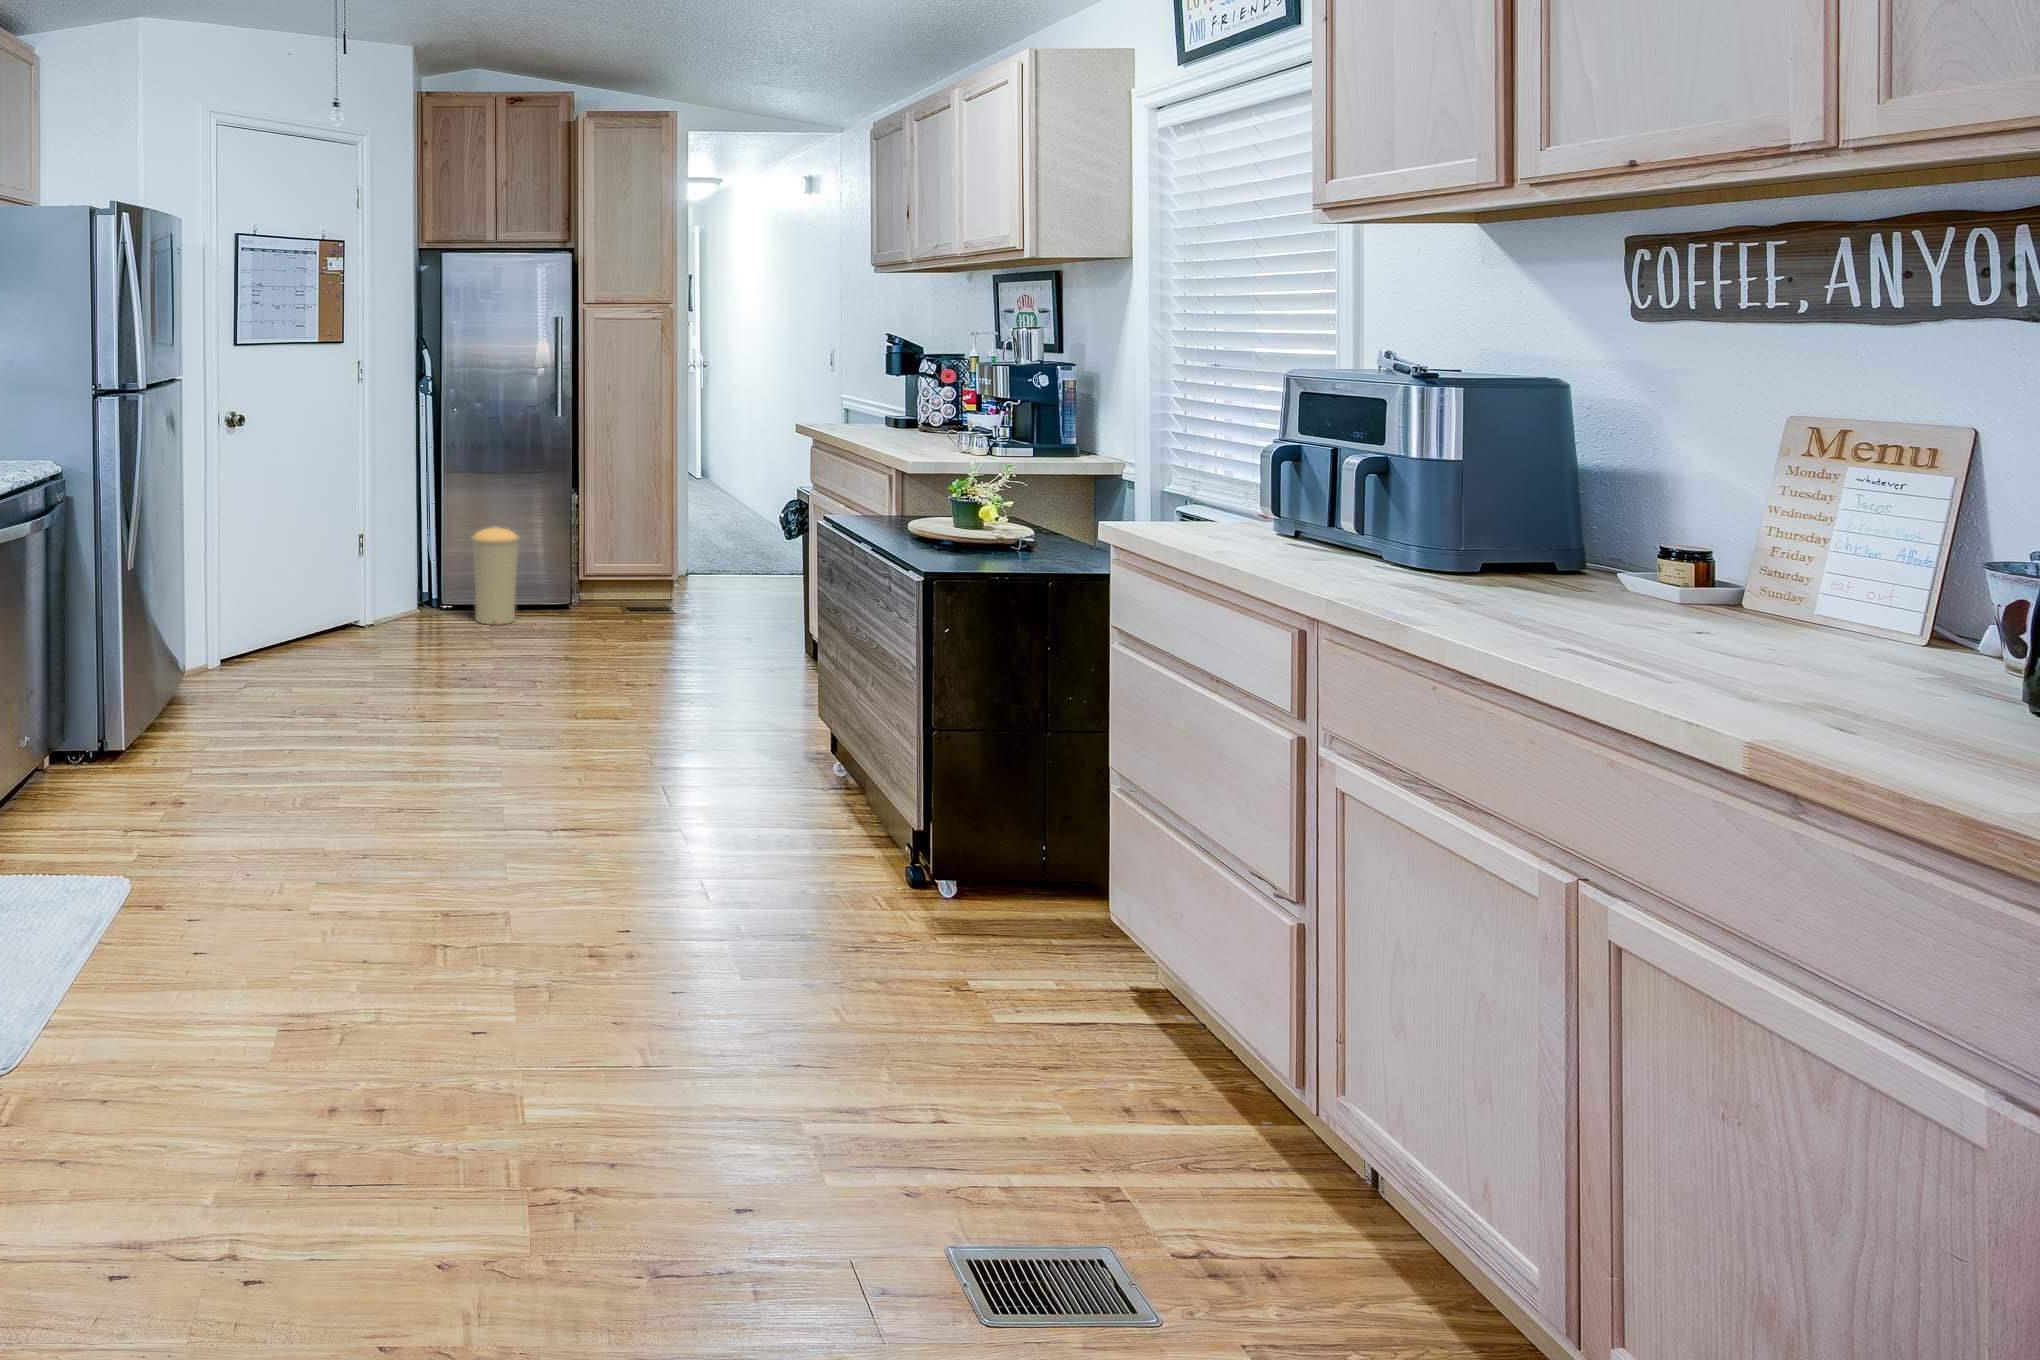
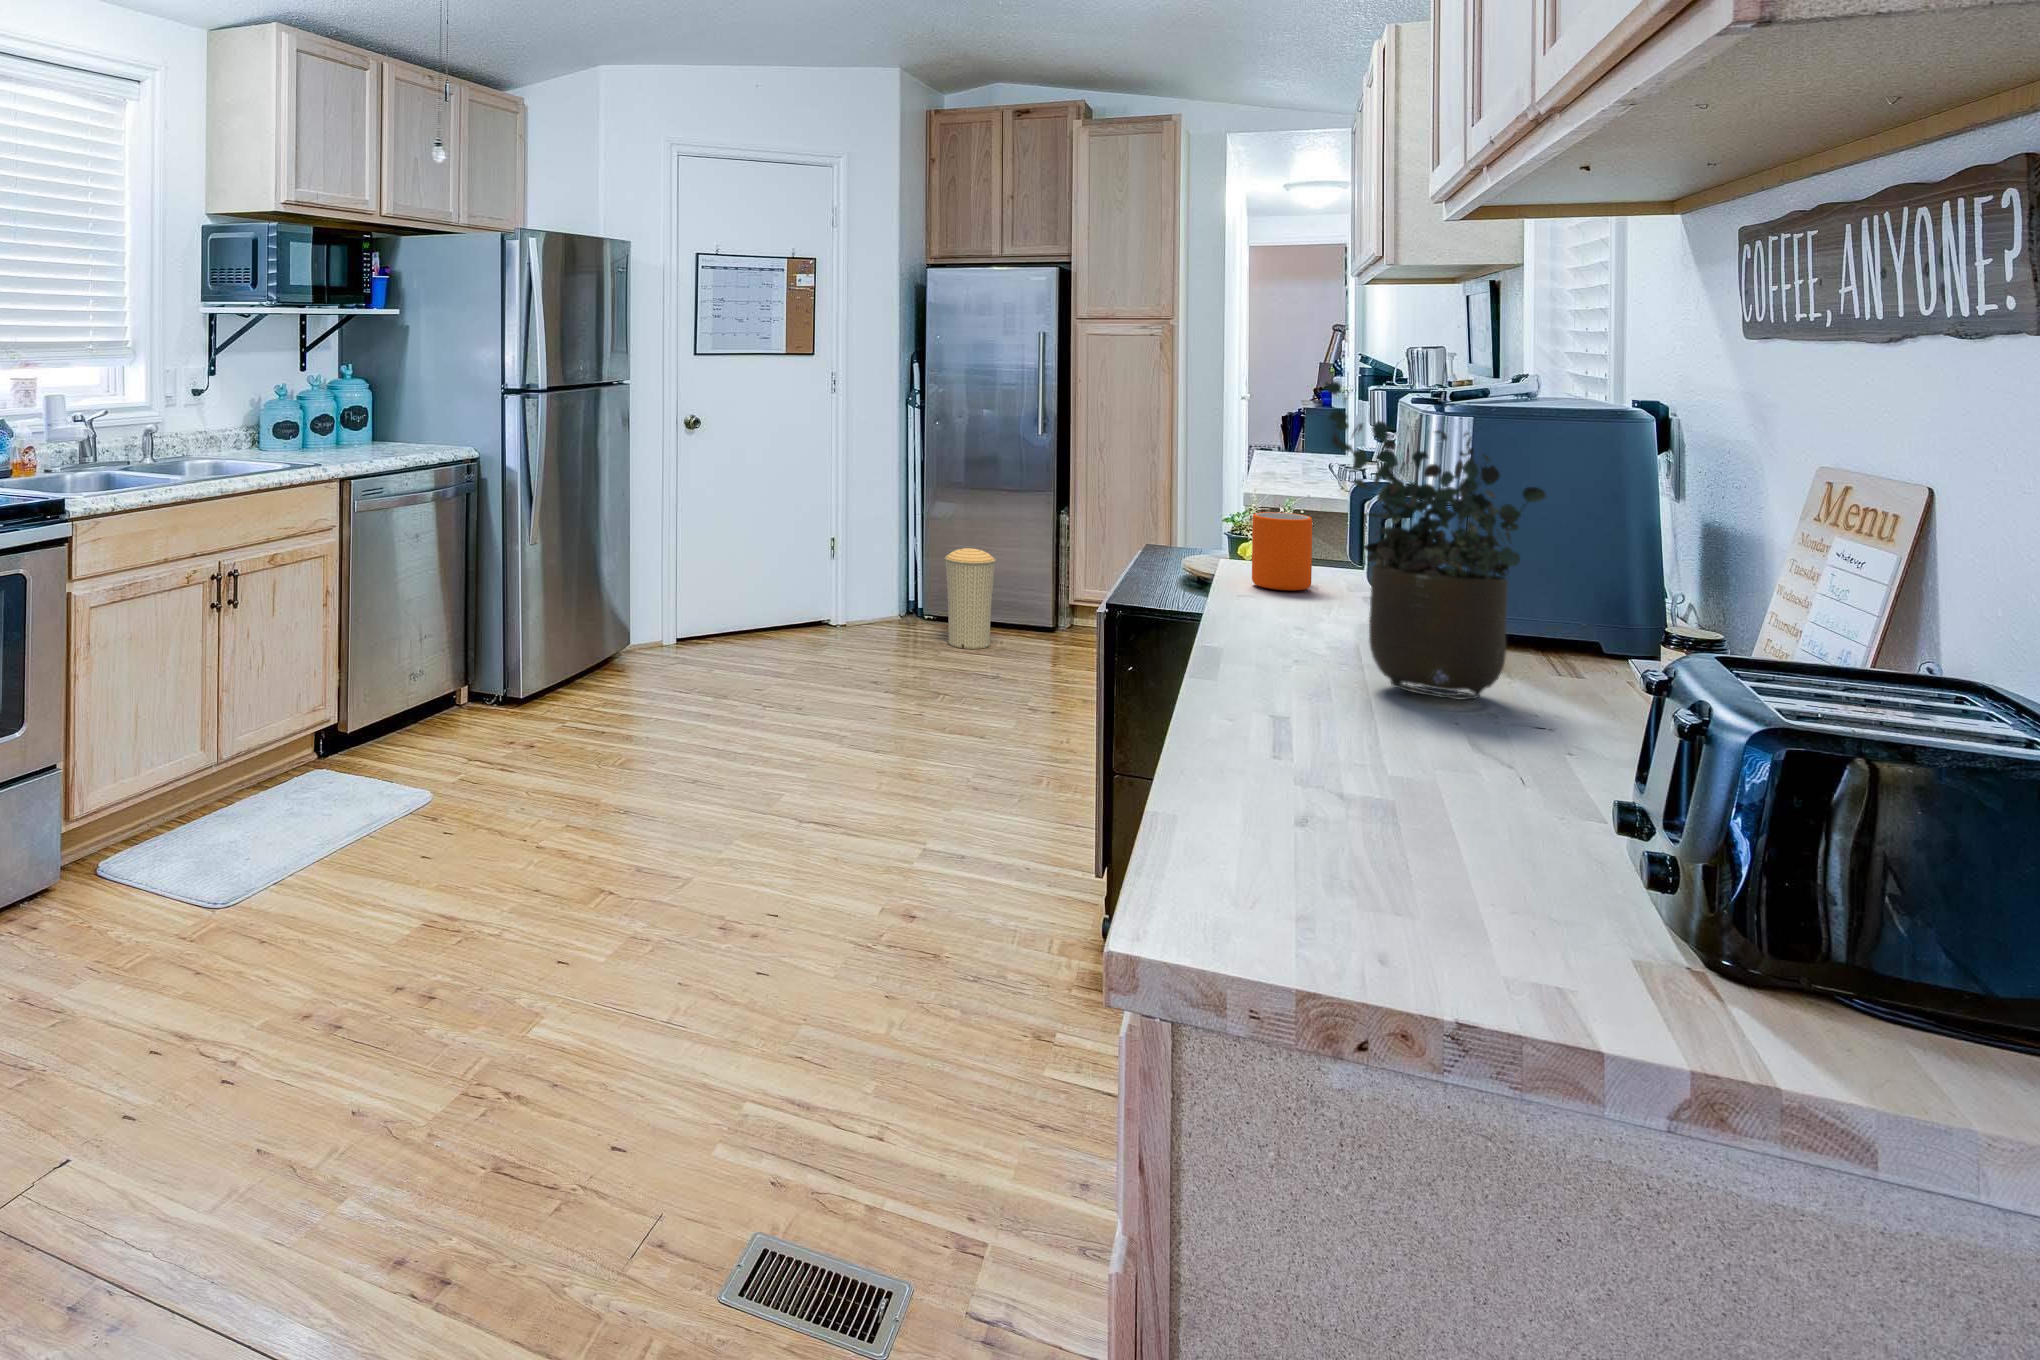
potted plant: none [1491,362,1726,626] -> present [1325,382,1546,700]
mug: none [1183,477,1239,545] -> present [1252,512,1312,591]

